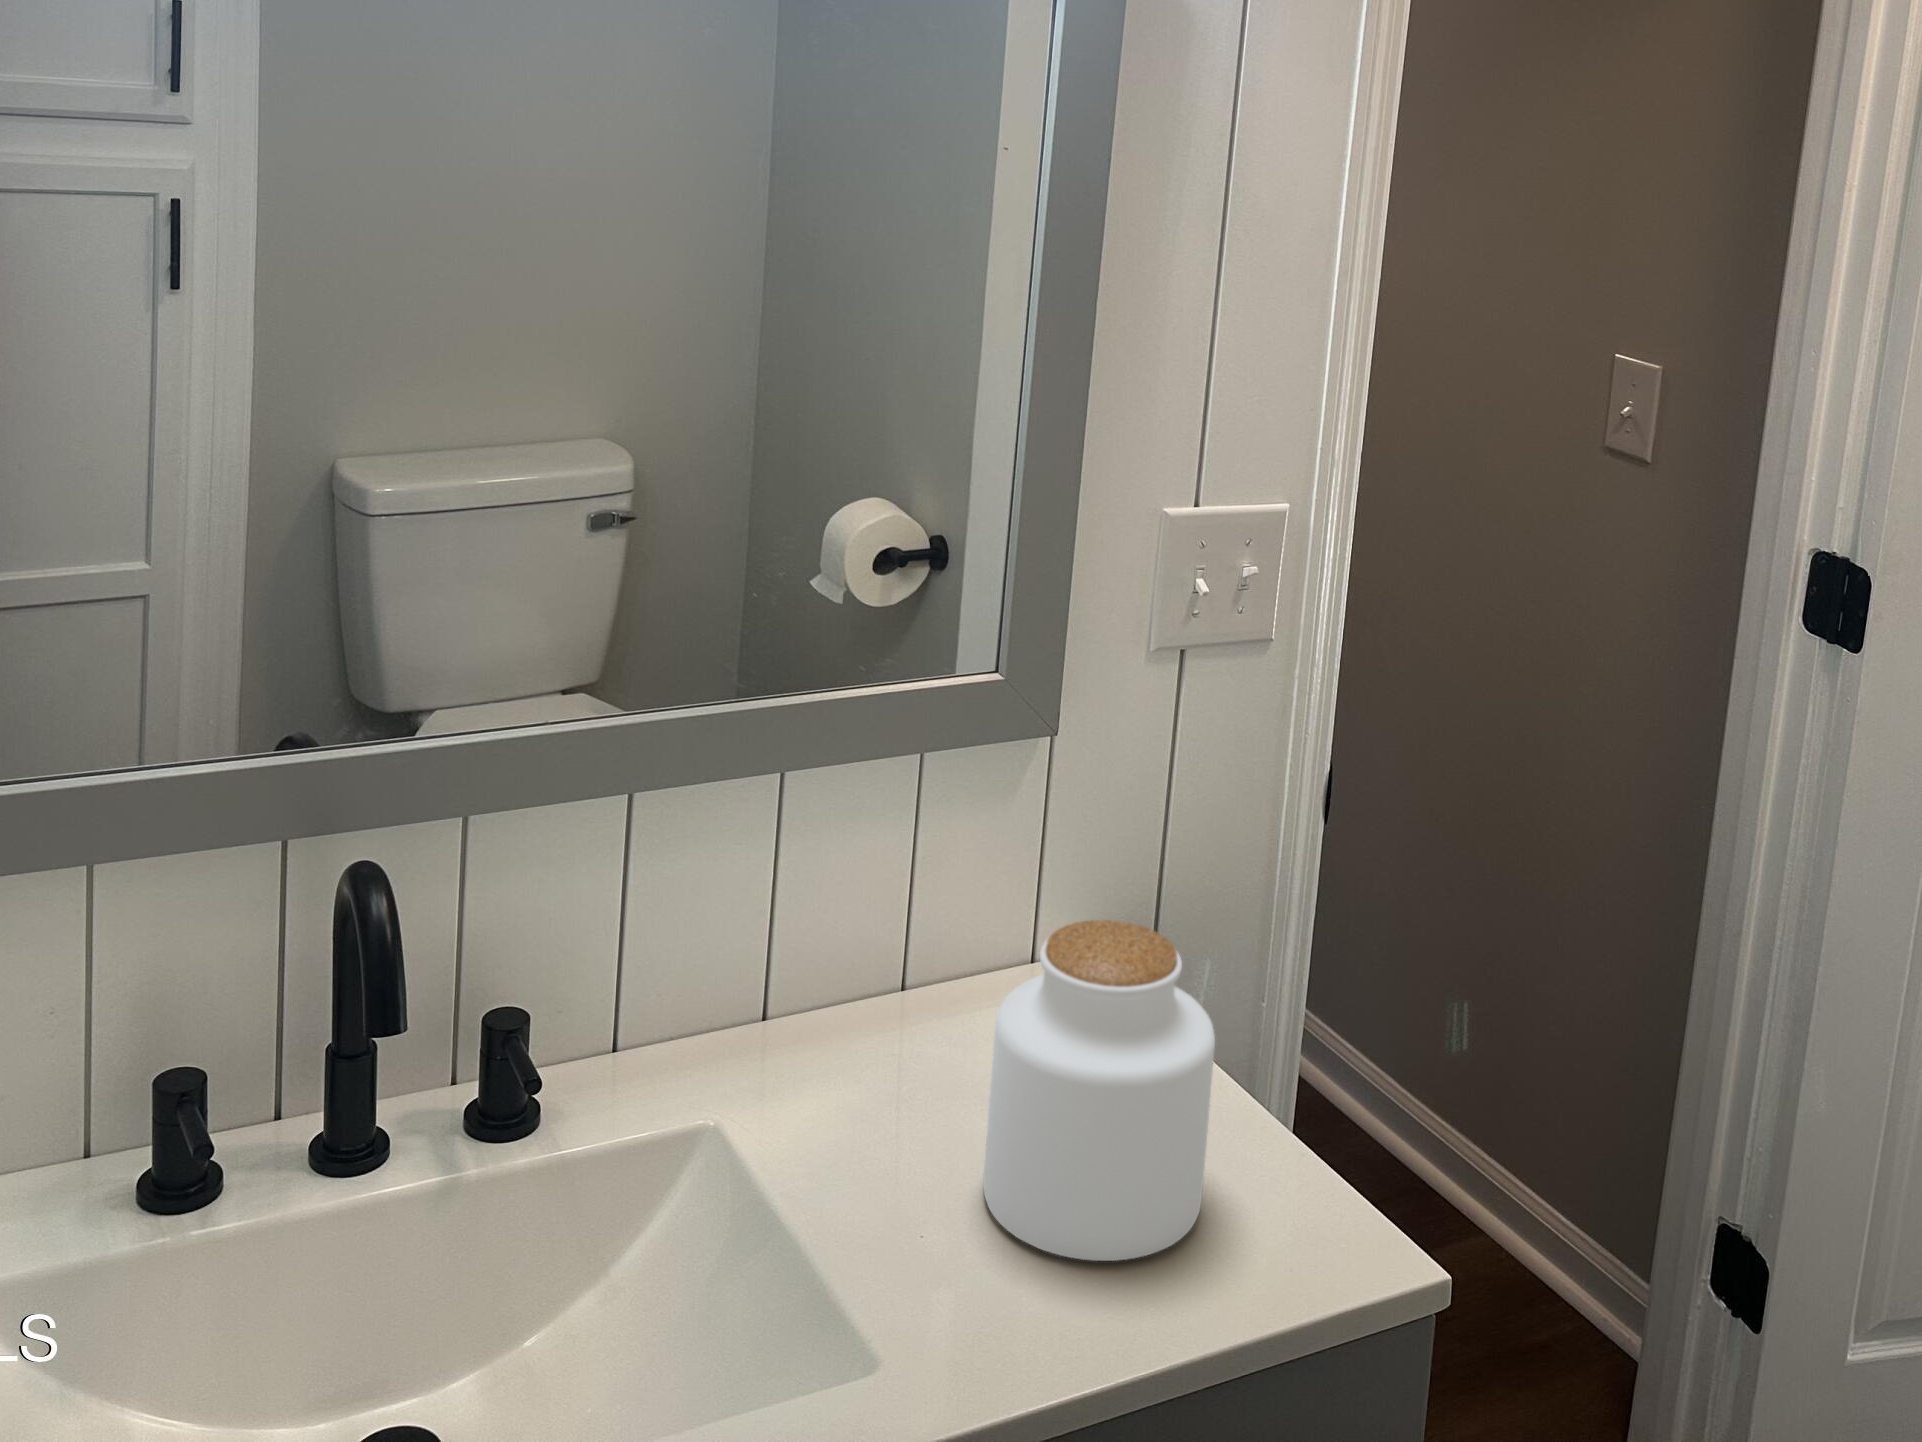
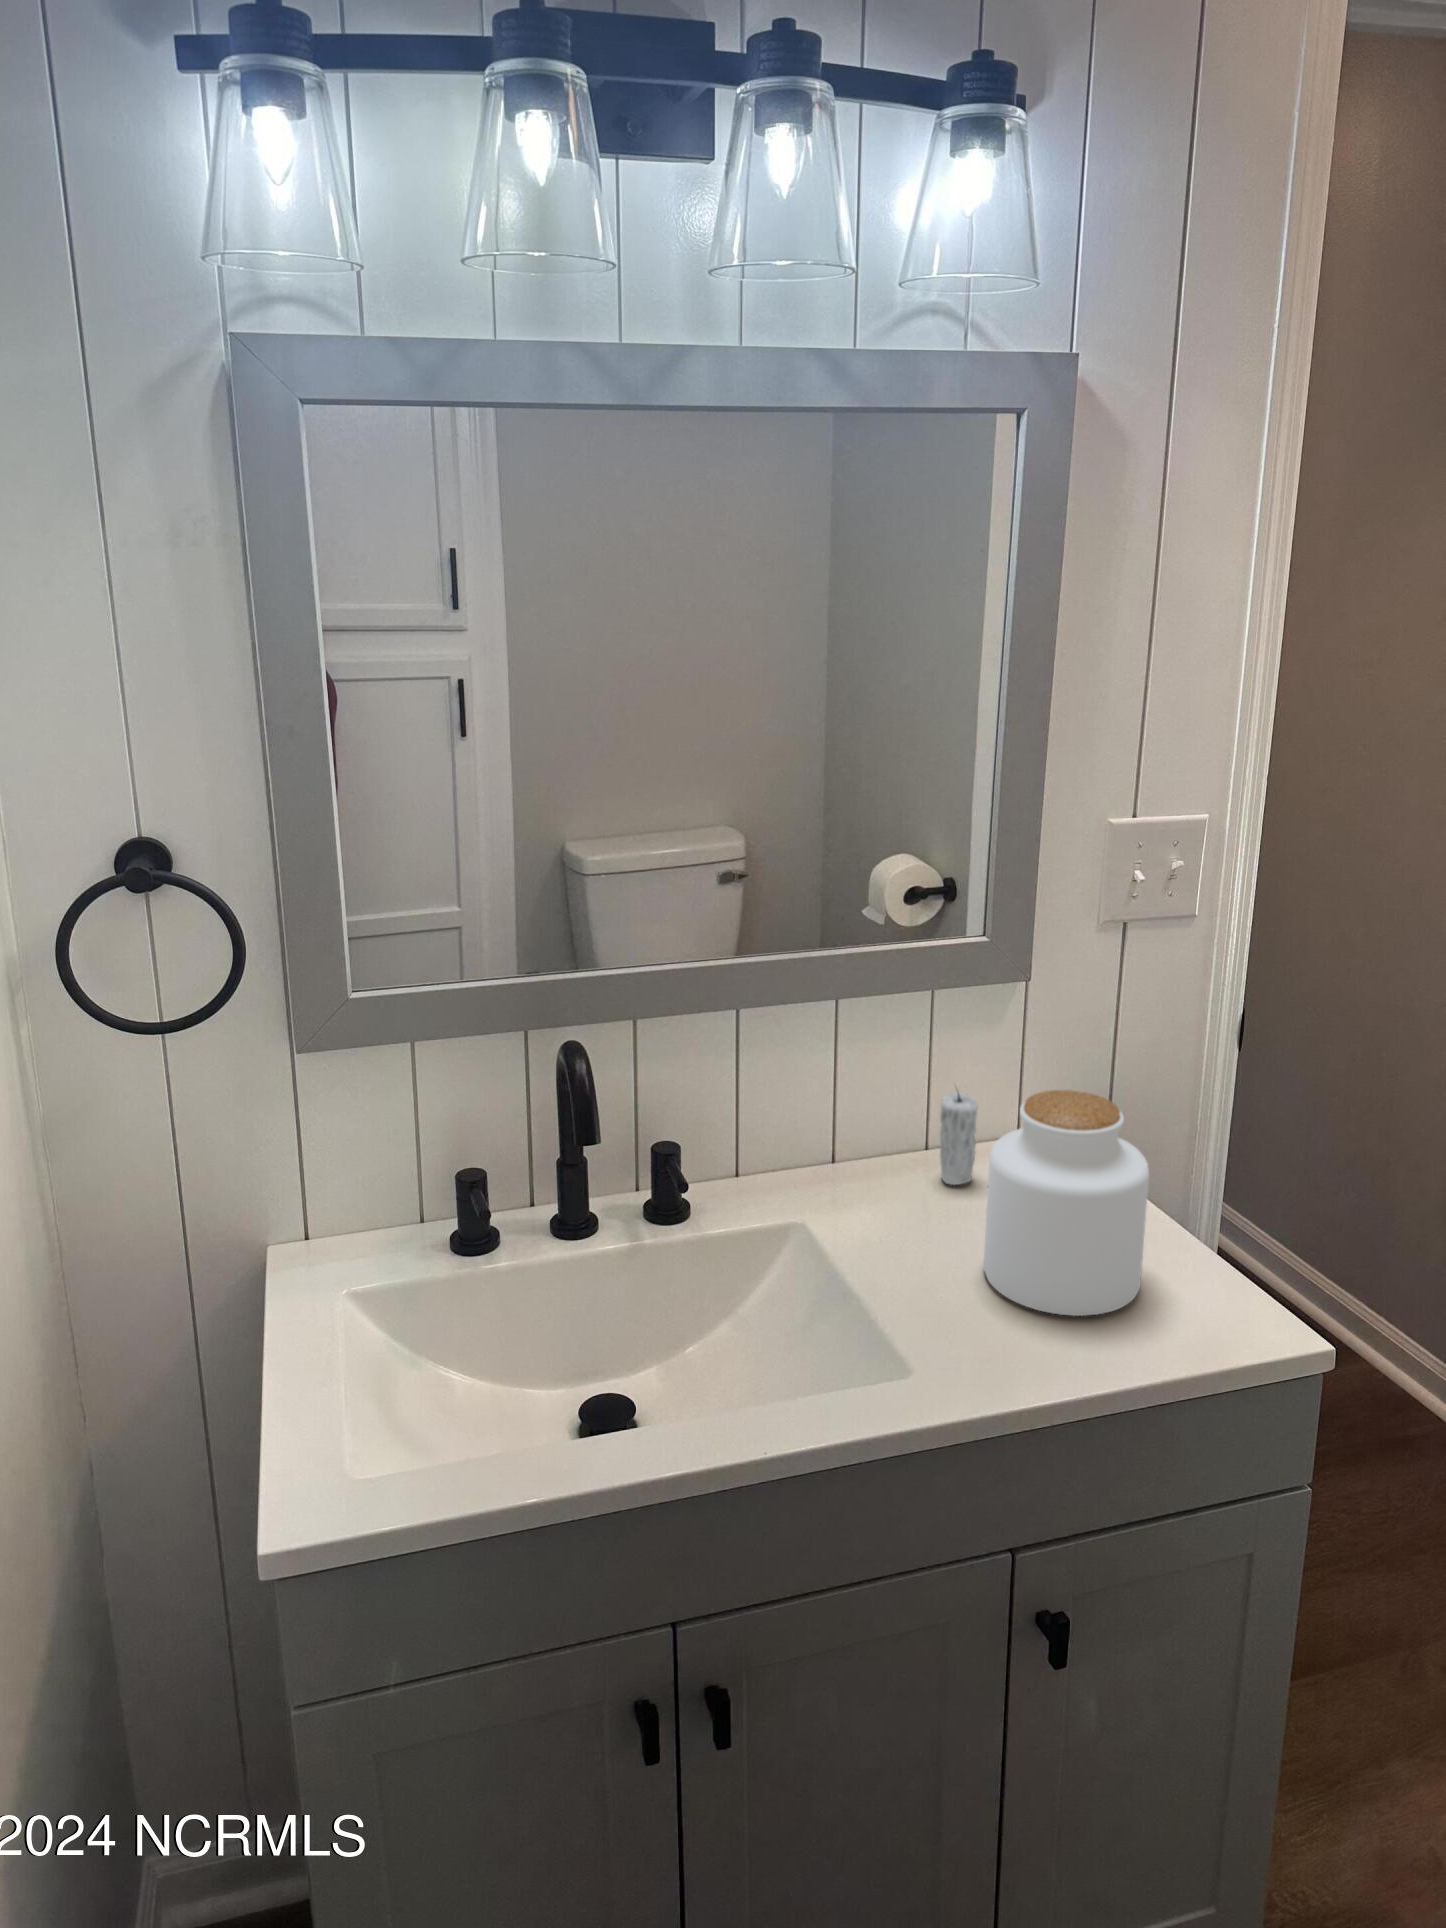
candle: none [922,896,978,1049] -> present [940,1092,977,1185]

